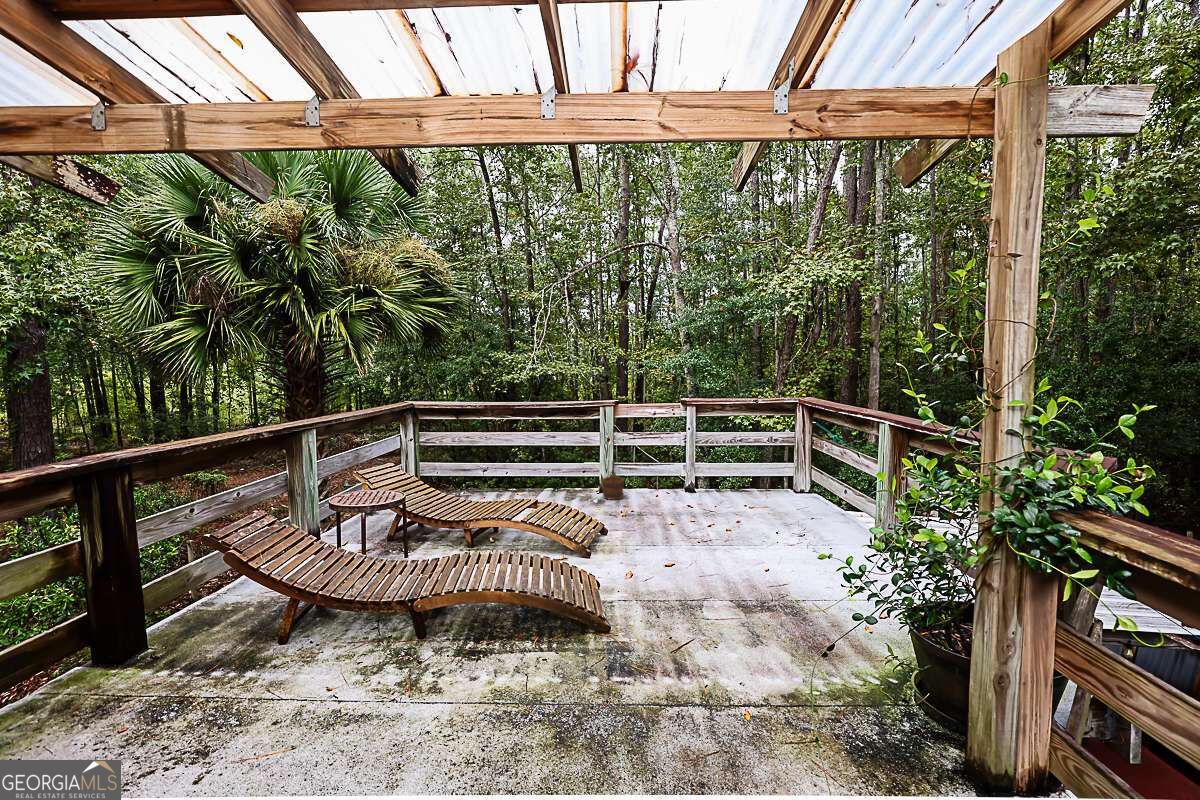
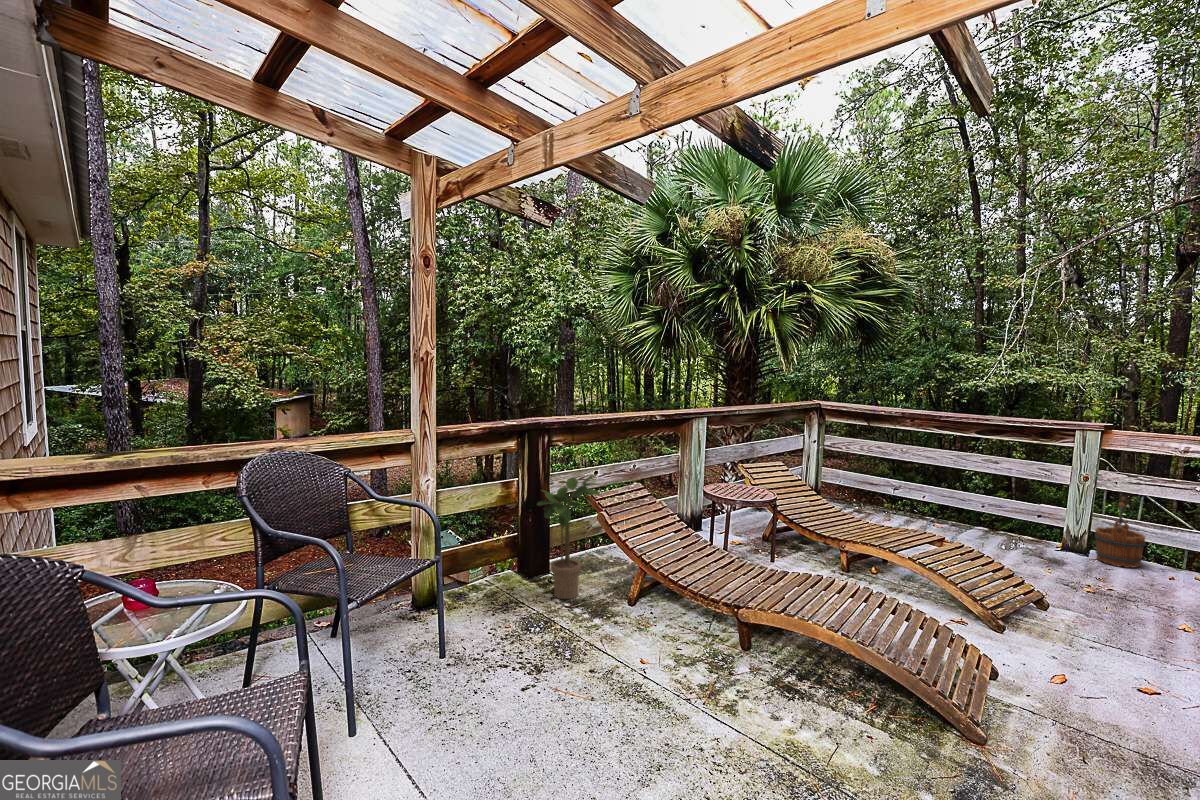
potted plant: none [133,510,232,670] -> present [537,475,600,599]

